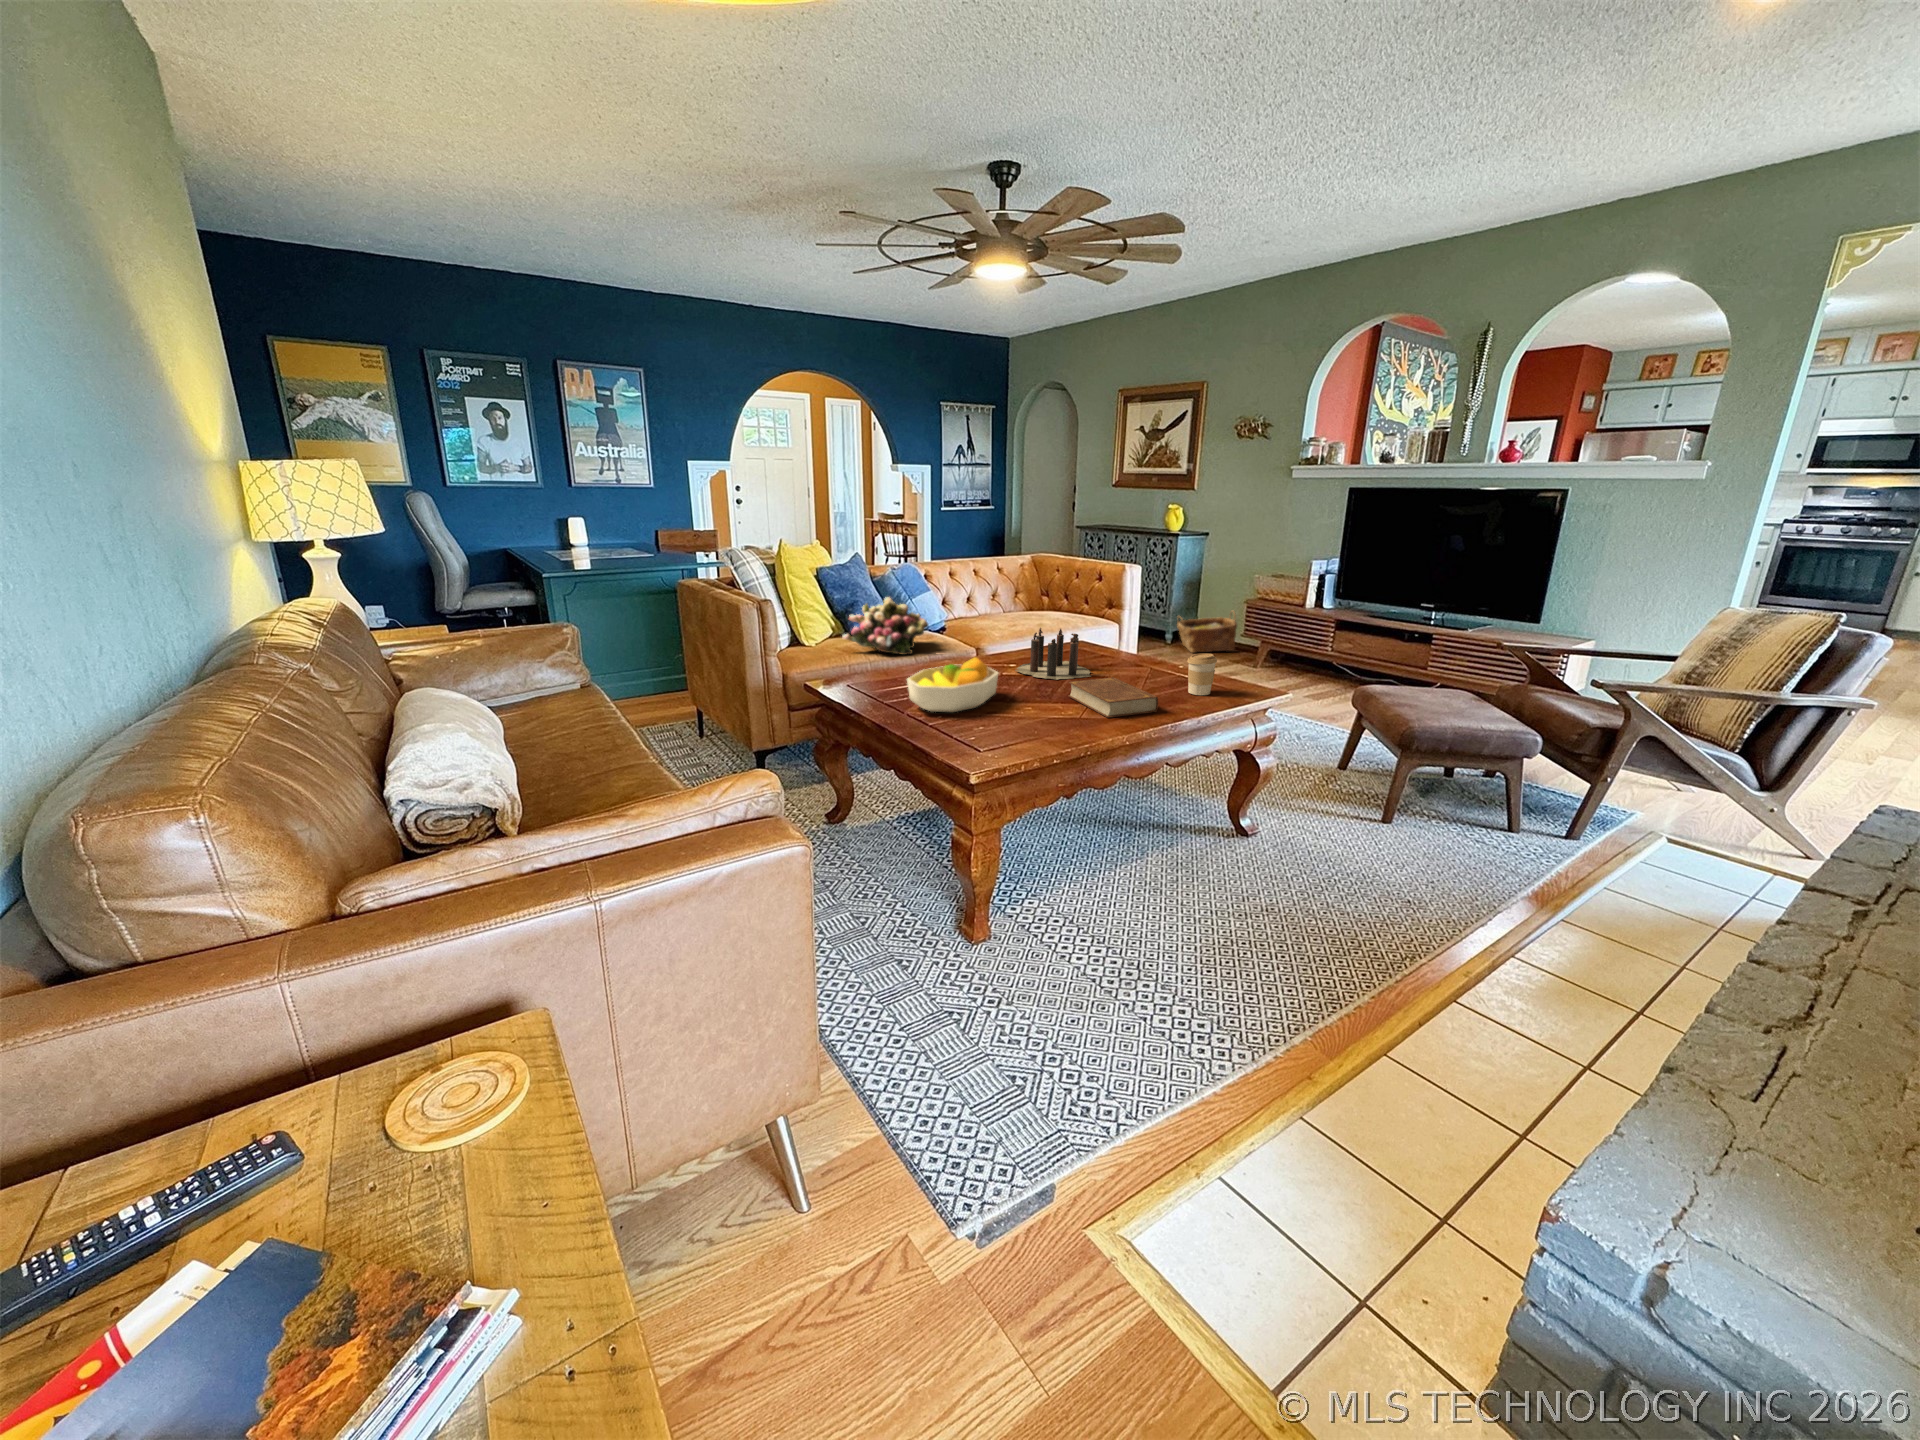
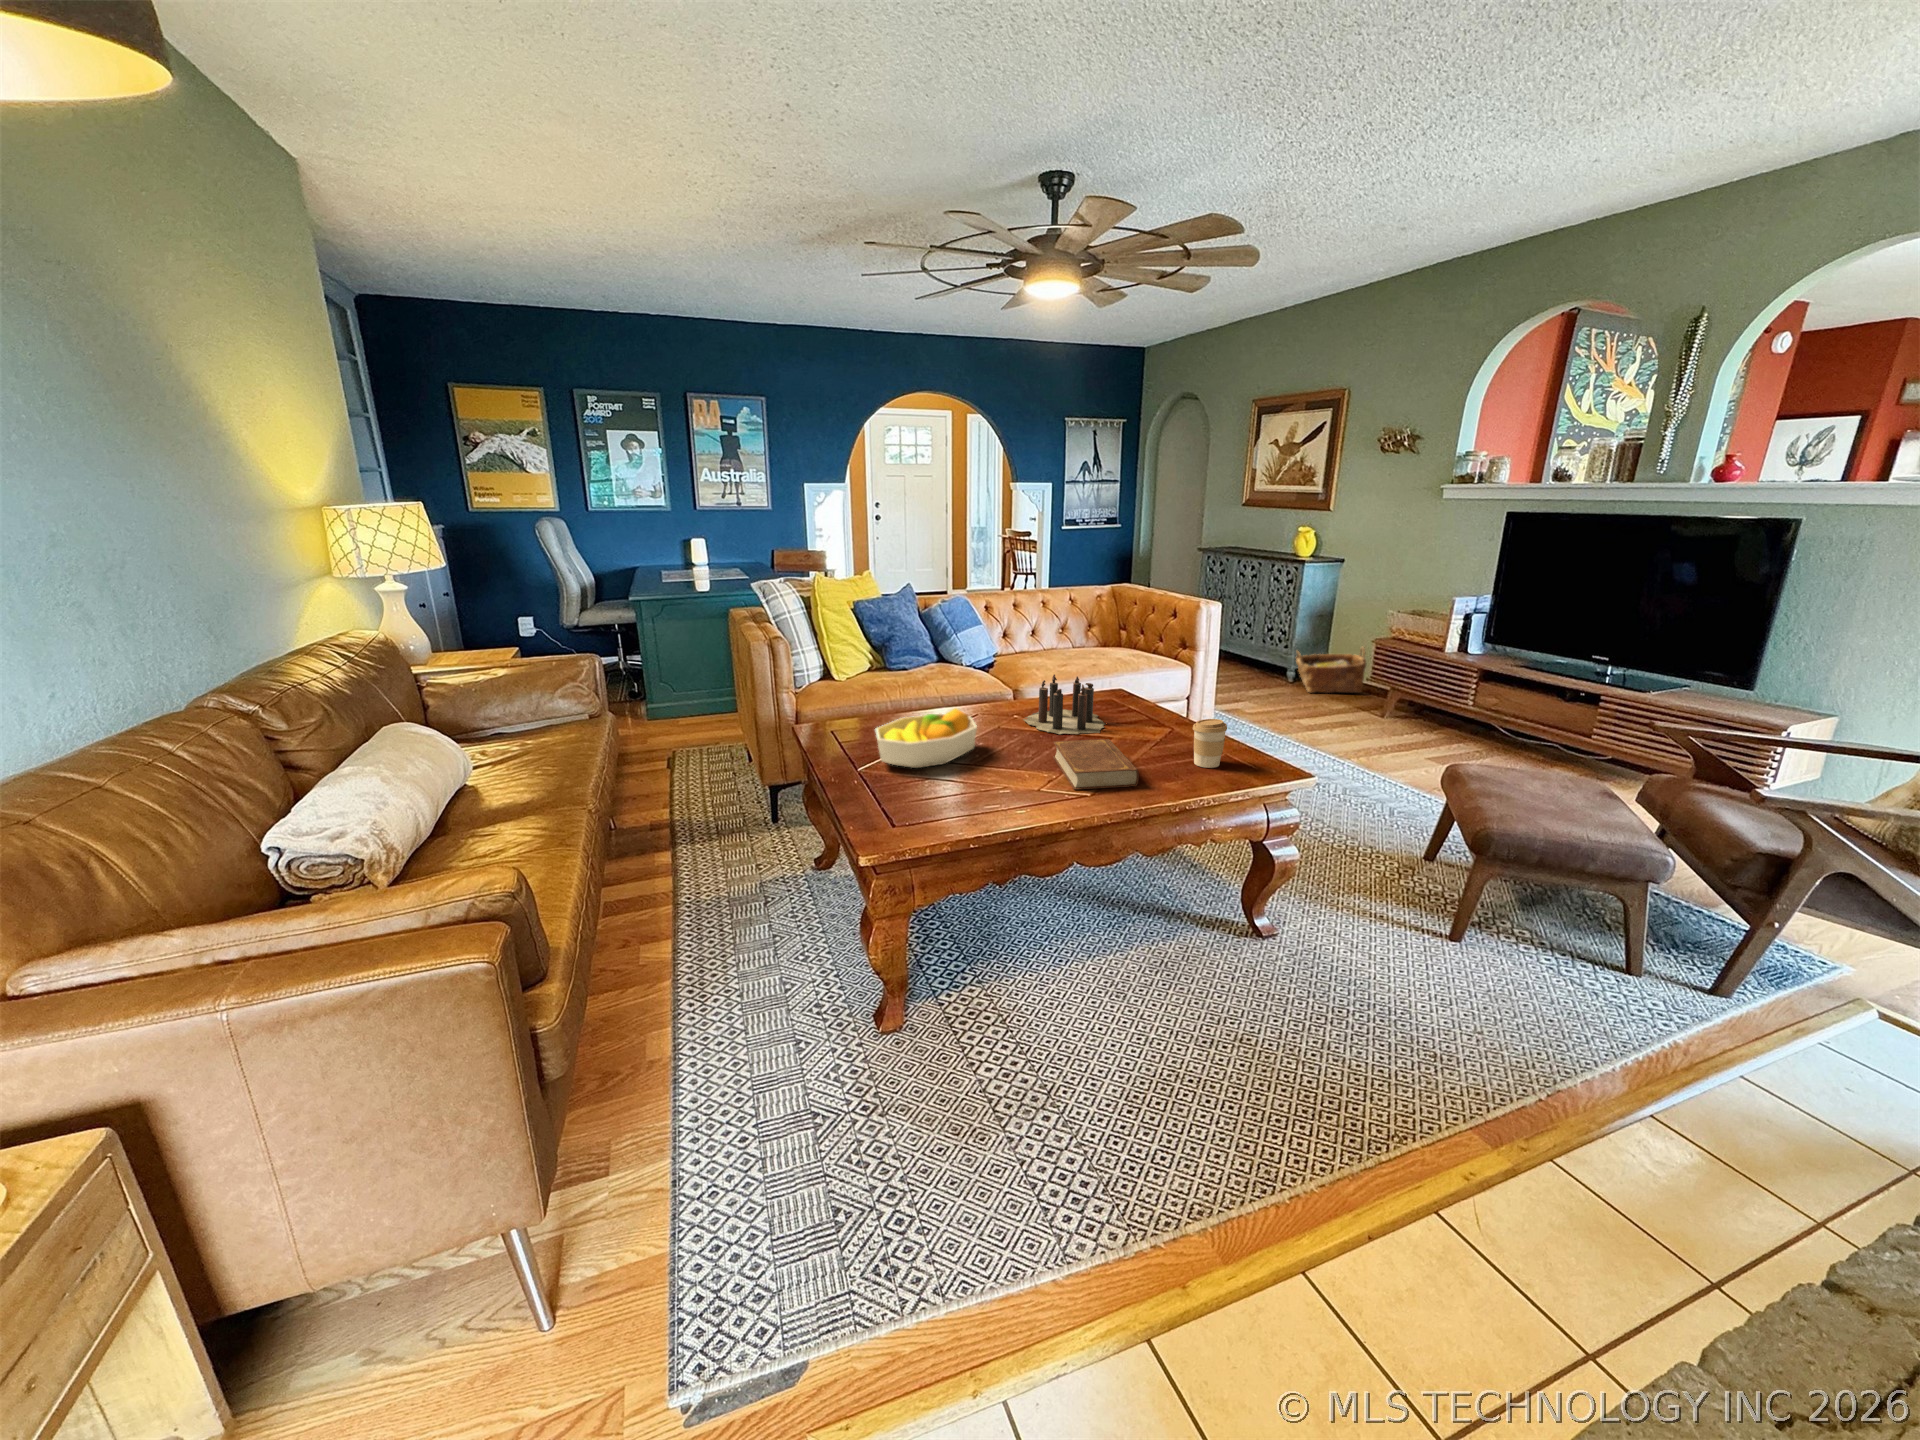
flower arrangement: present [842,597,928,655] -> none [871,631,959,692]

